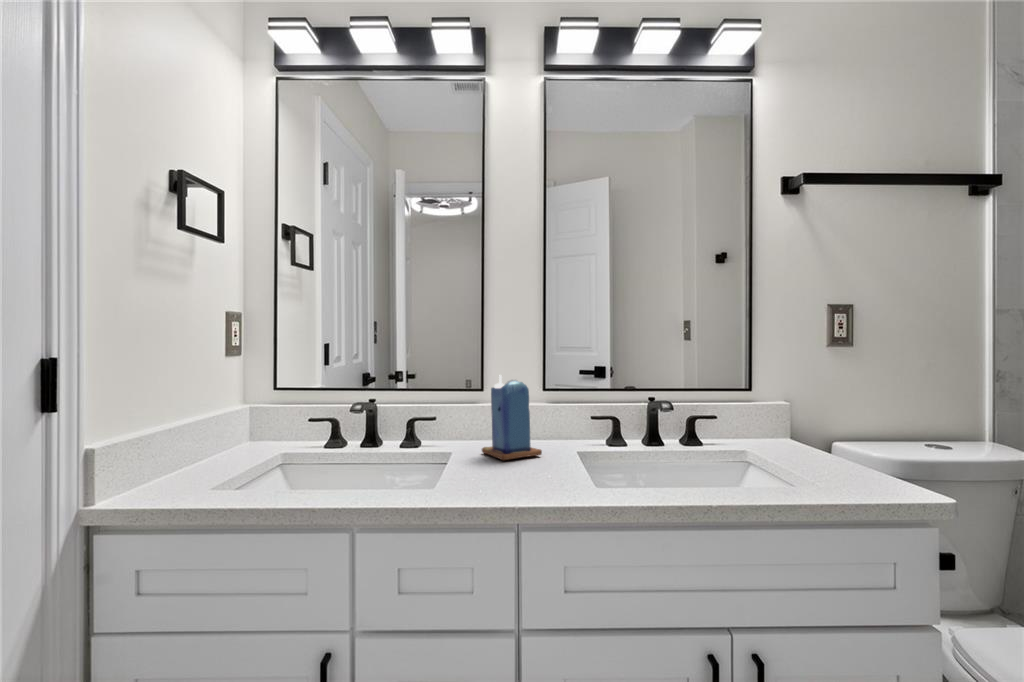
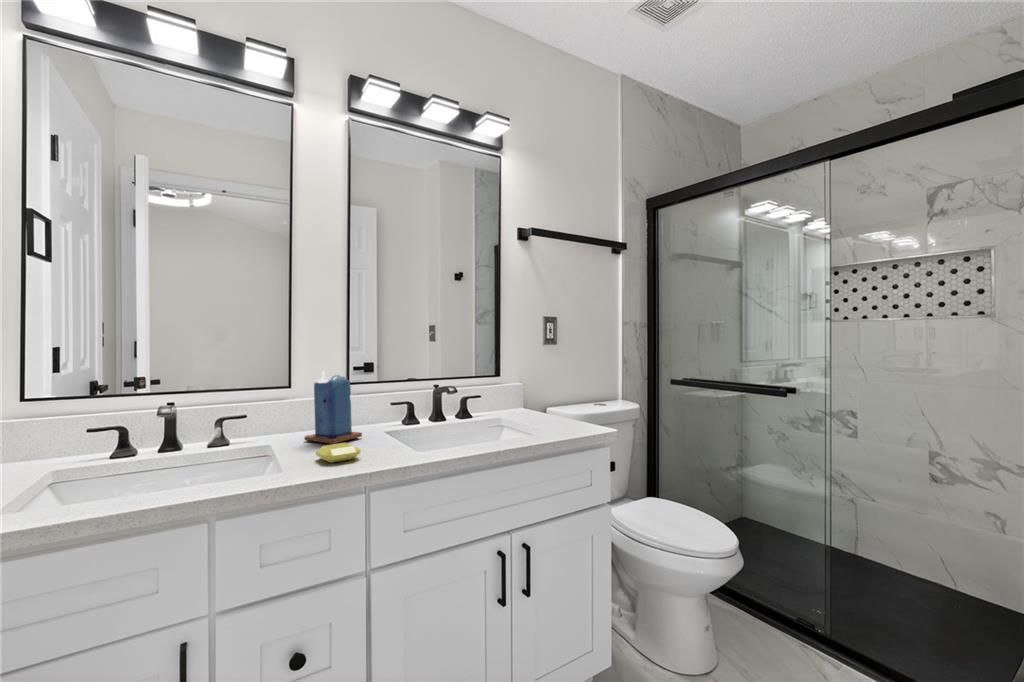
soap bar: none [470,460,515,483] -> present [316,443,360,463]

